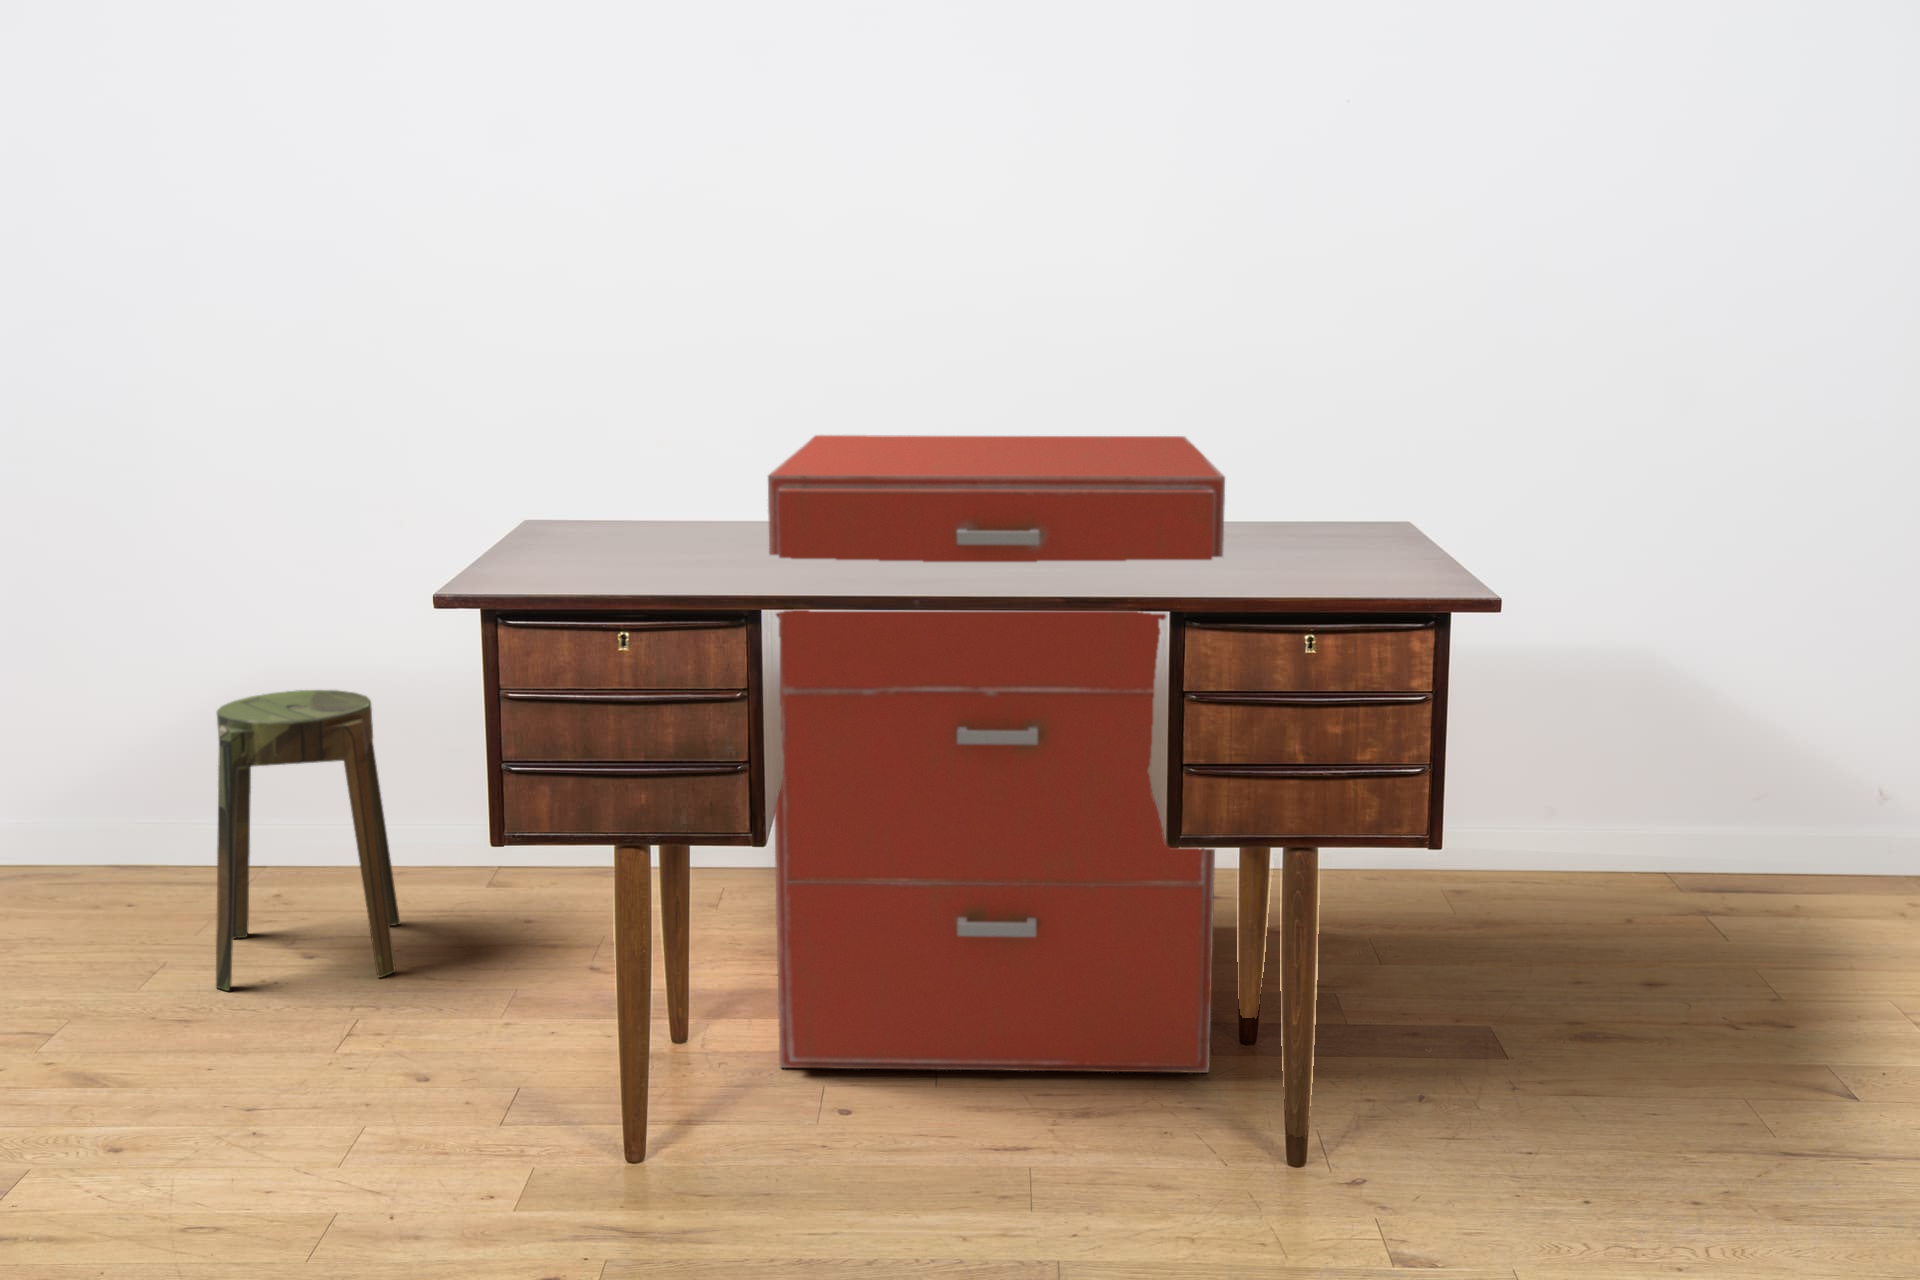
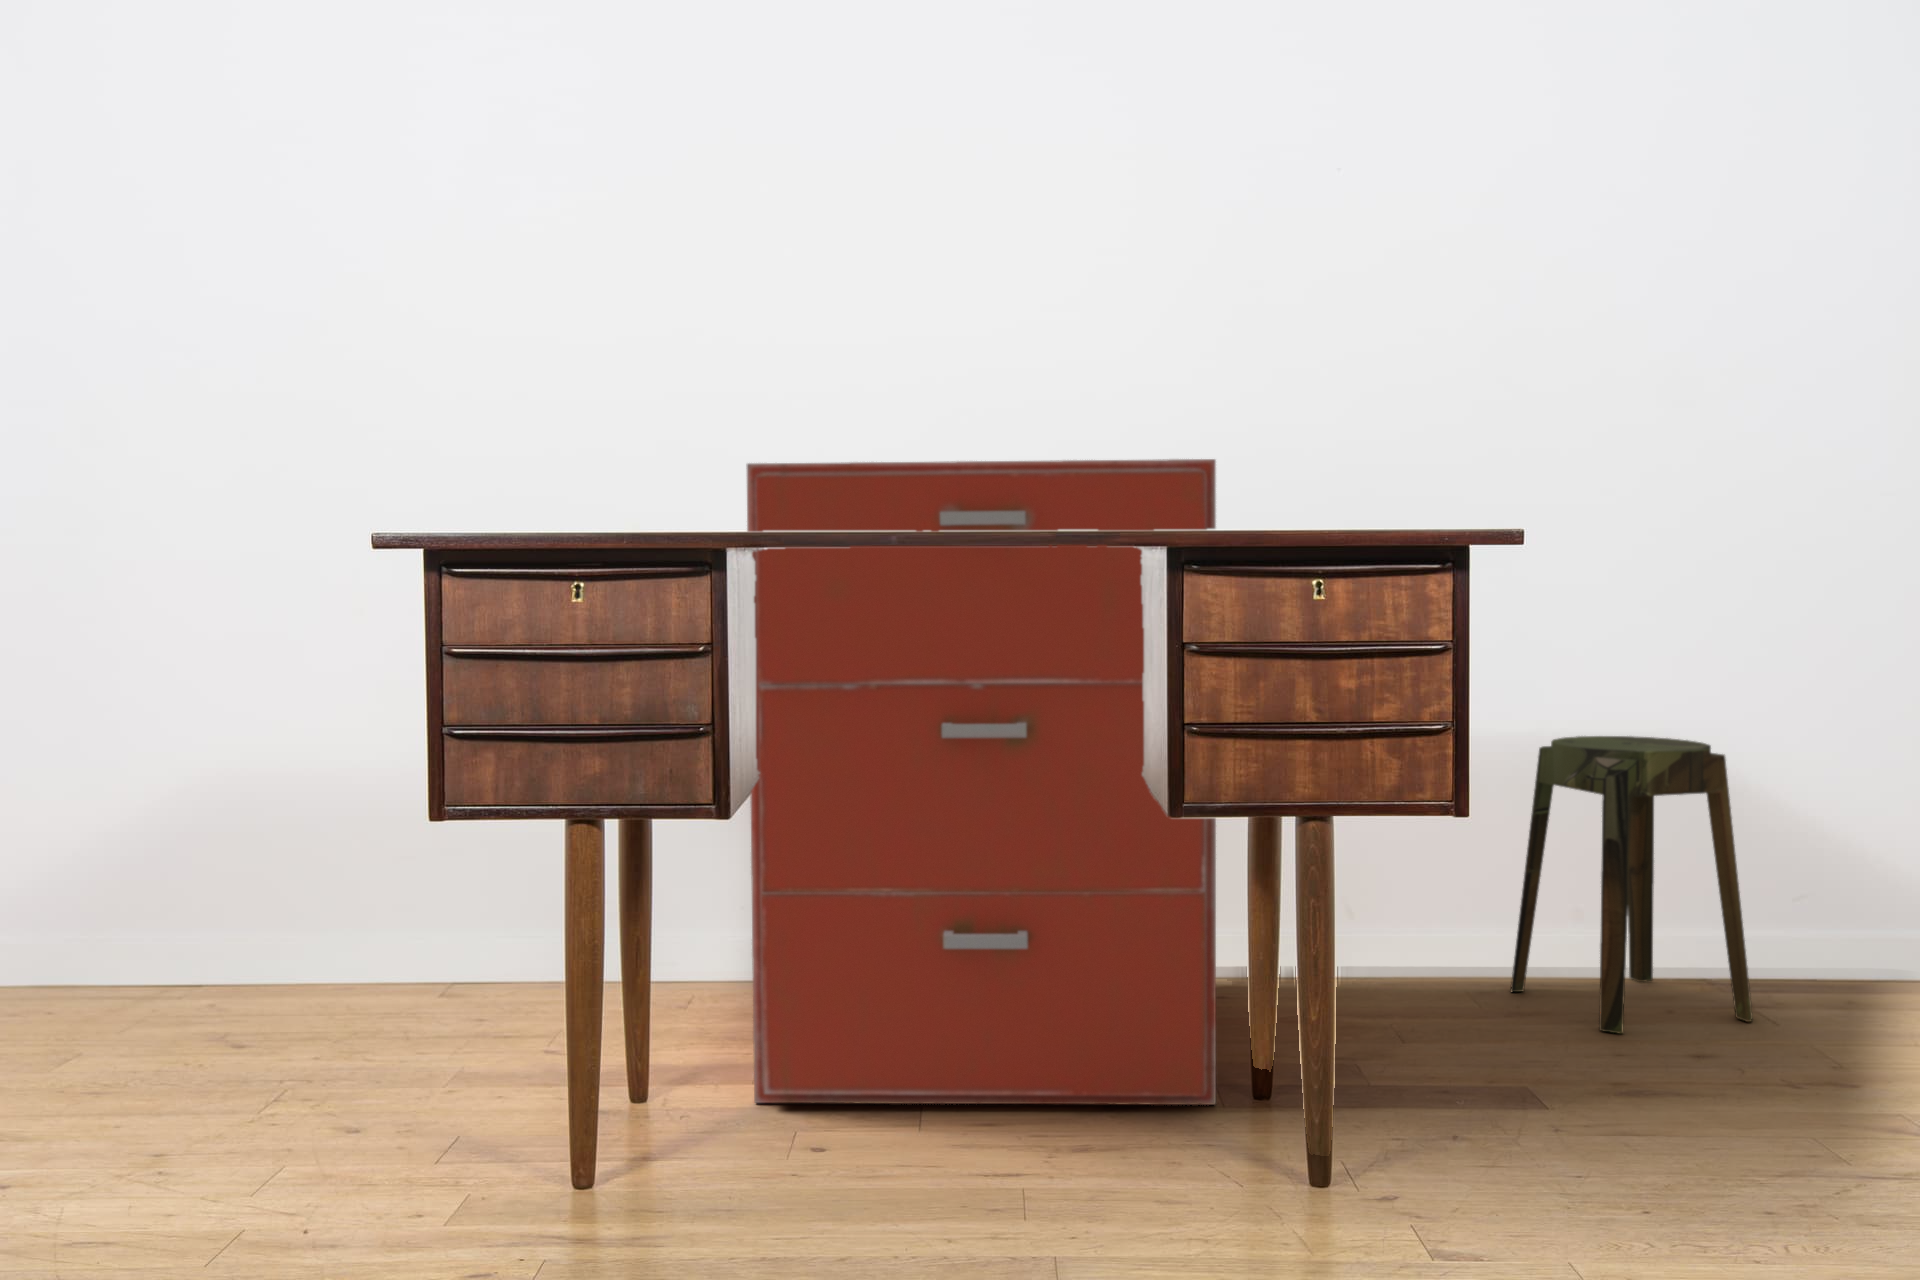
stool: present [216,690,400,991] -> present [1511,736,1753,1034]

